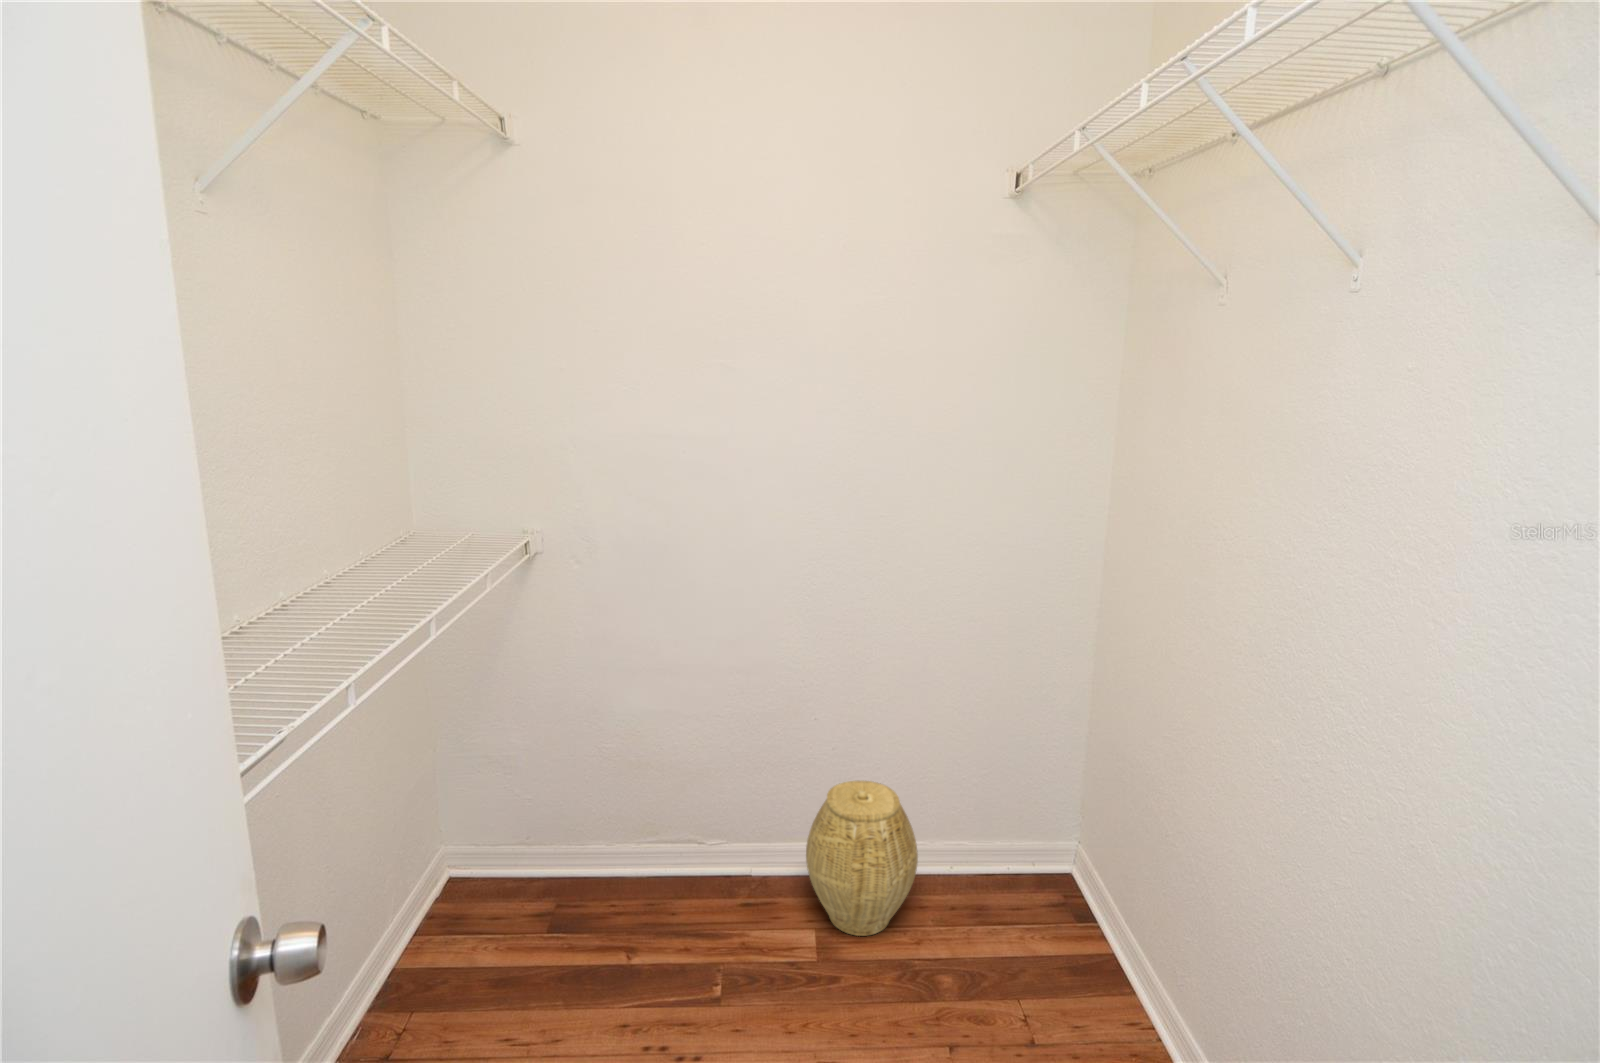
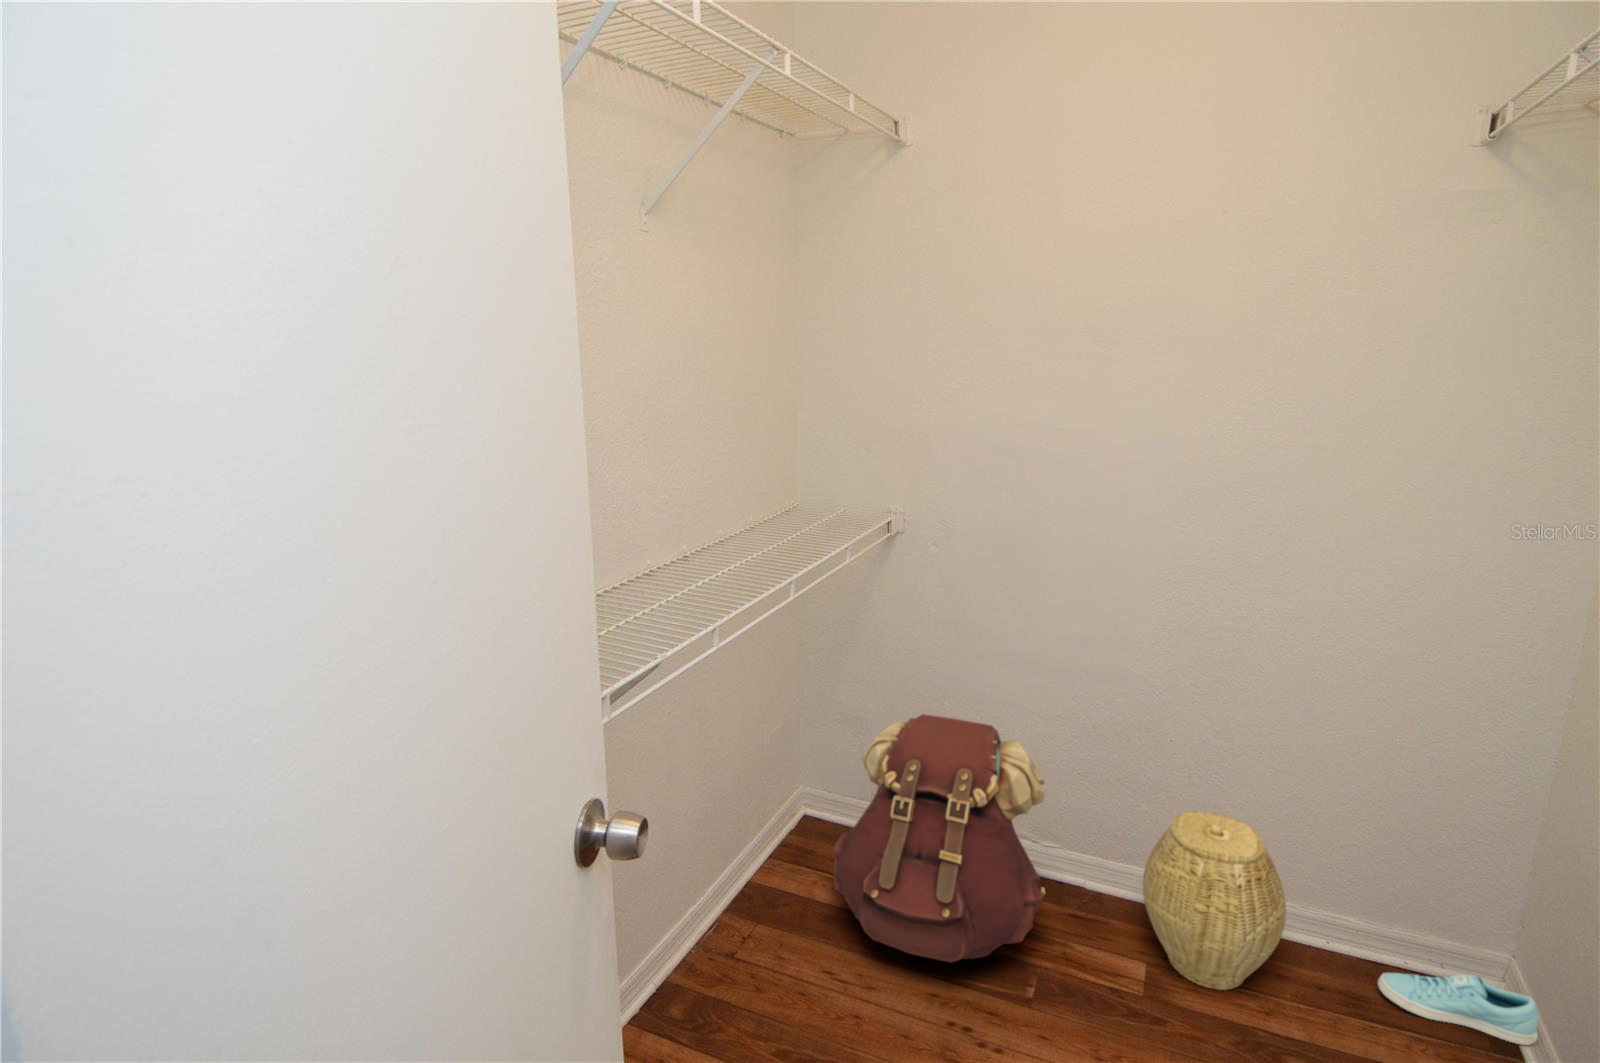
backpack: none [501,737,724,991] -> present [833,714,1045,962]
sneaker: none [980,866,1079,910] -> present [1378,973,1539,1045]

